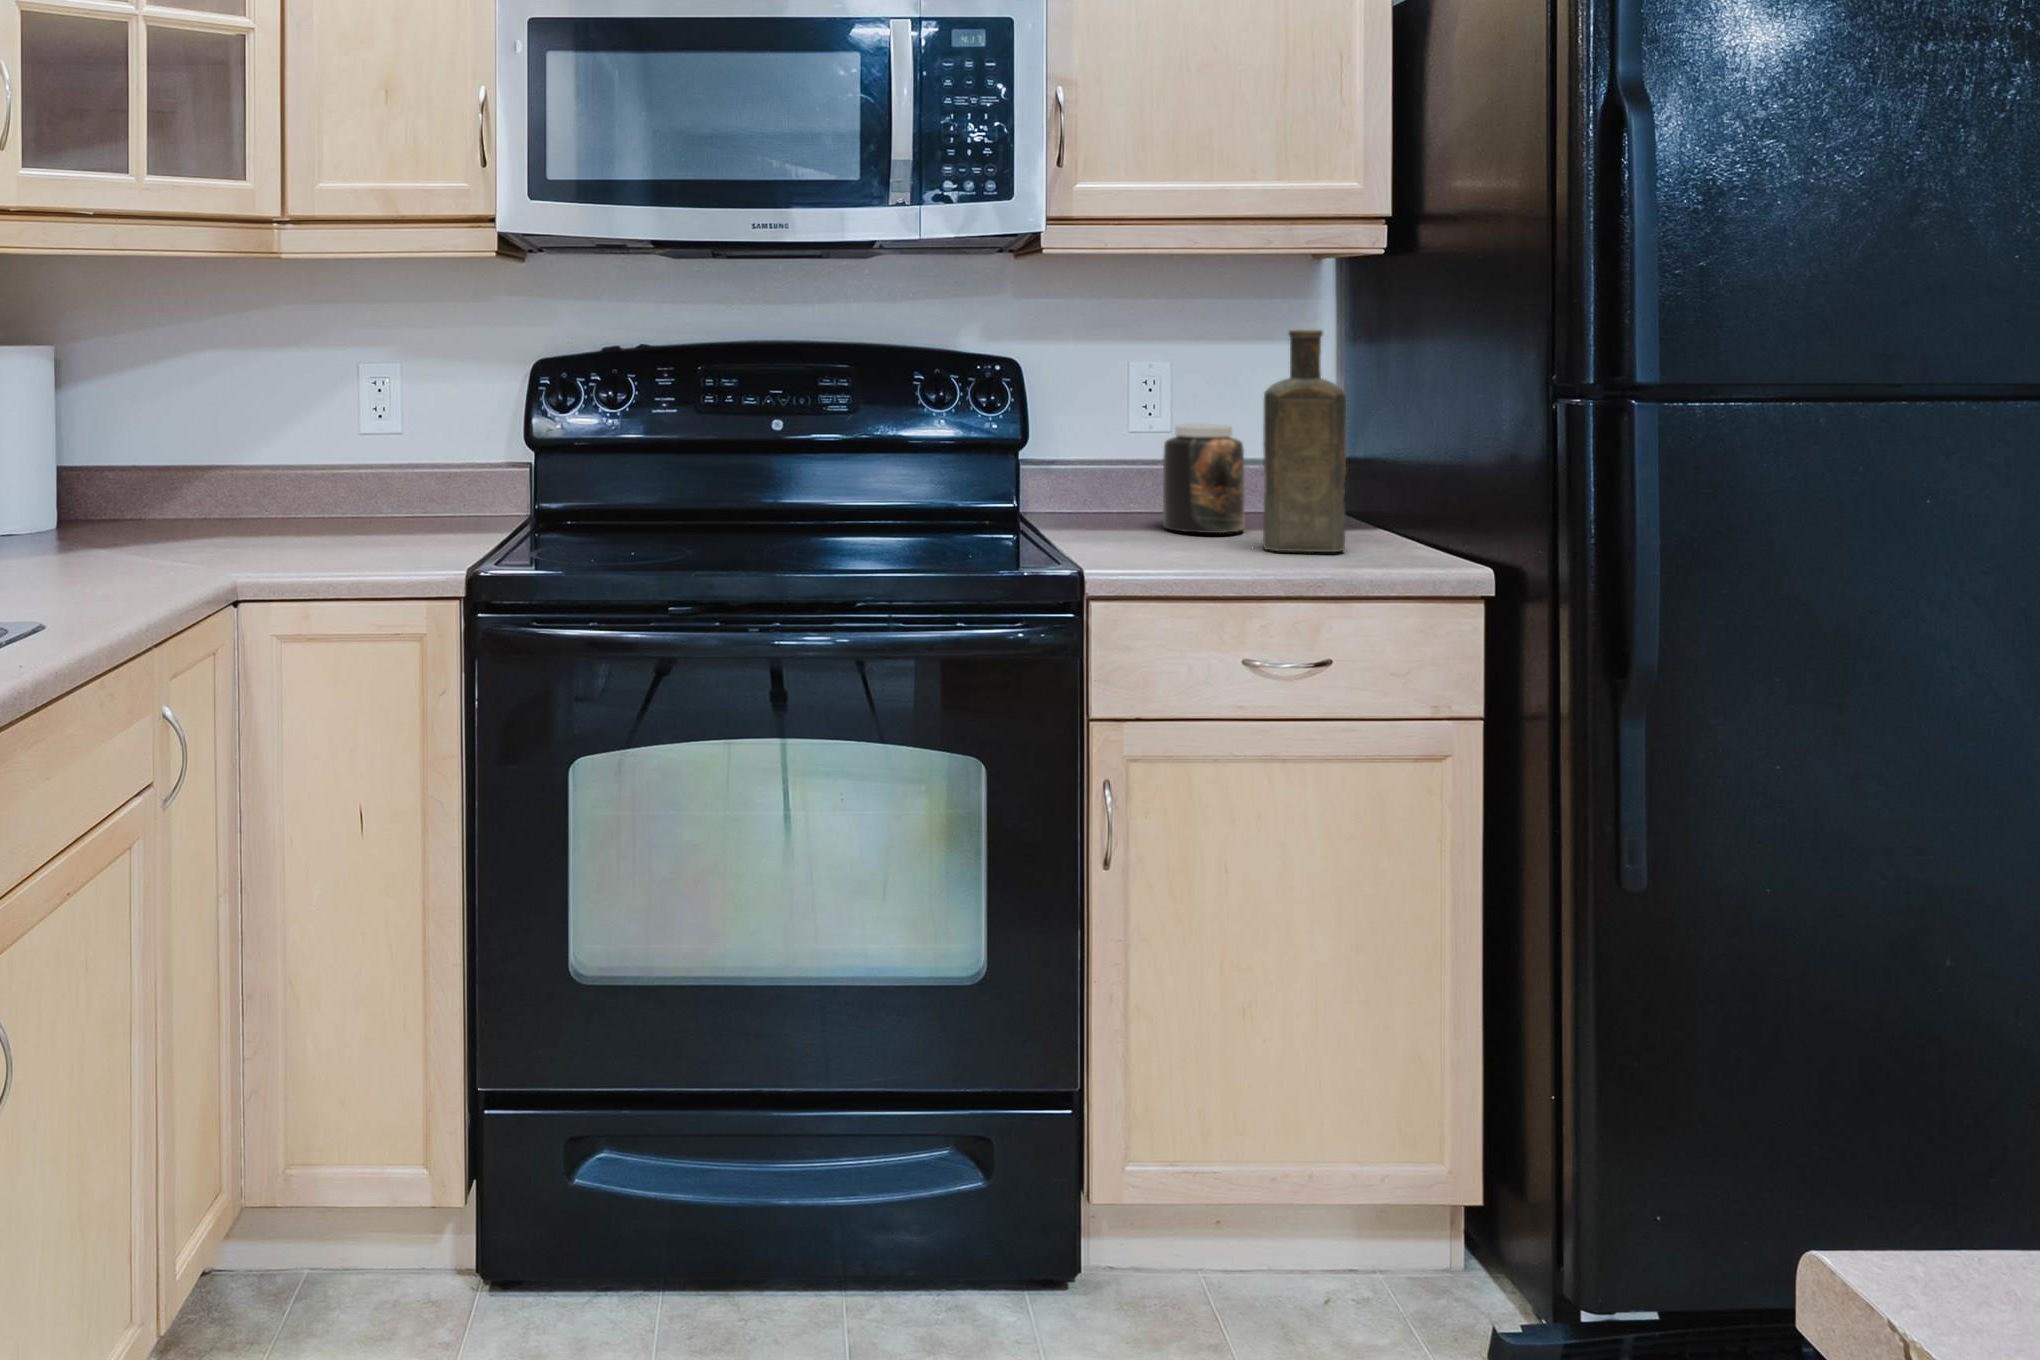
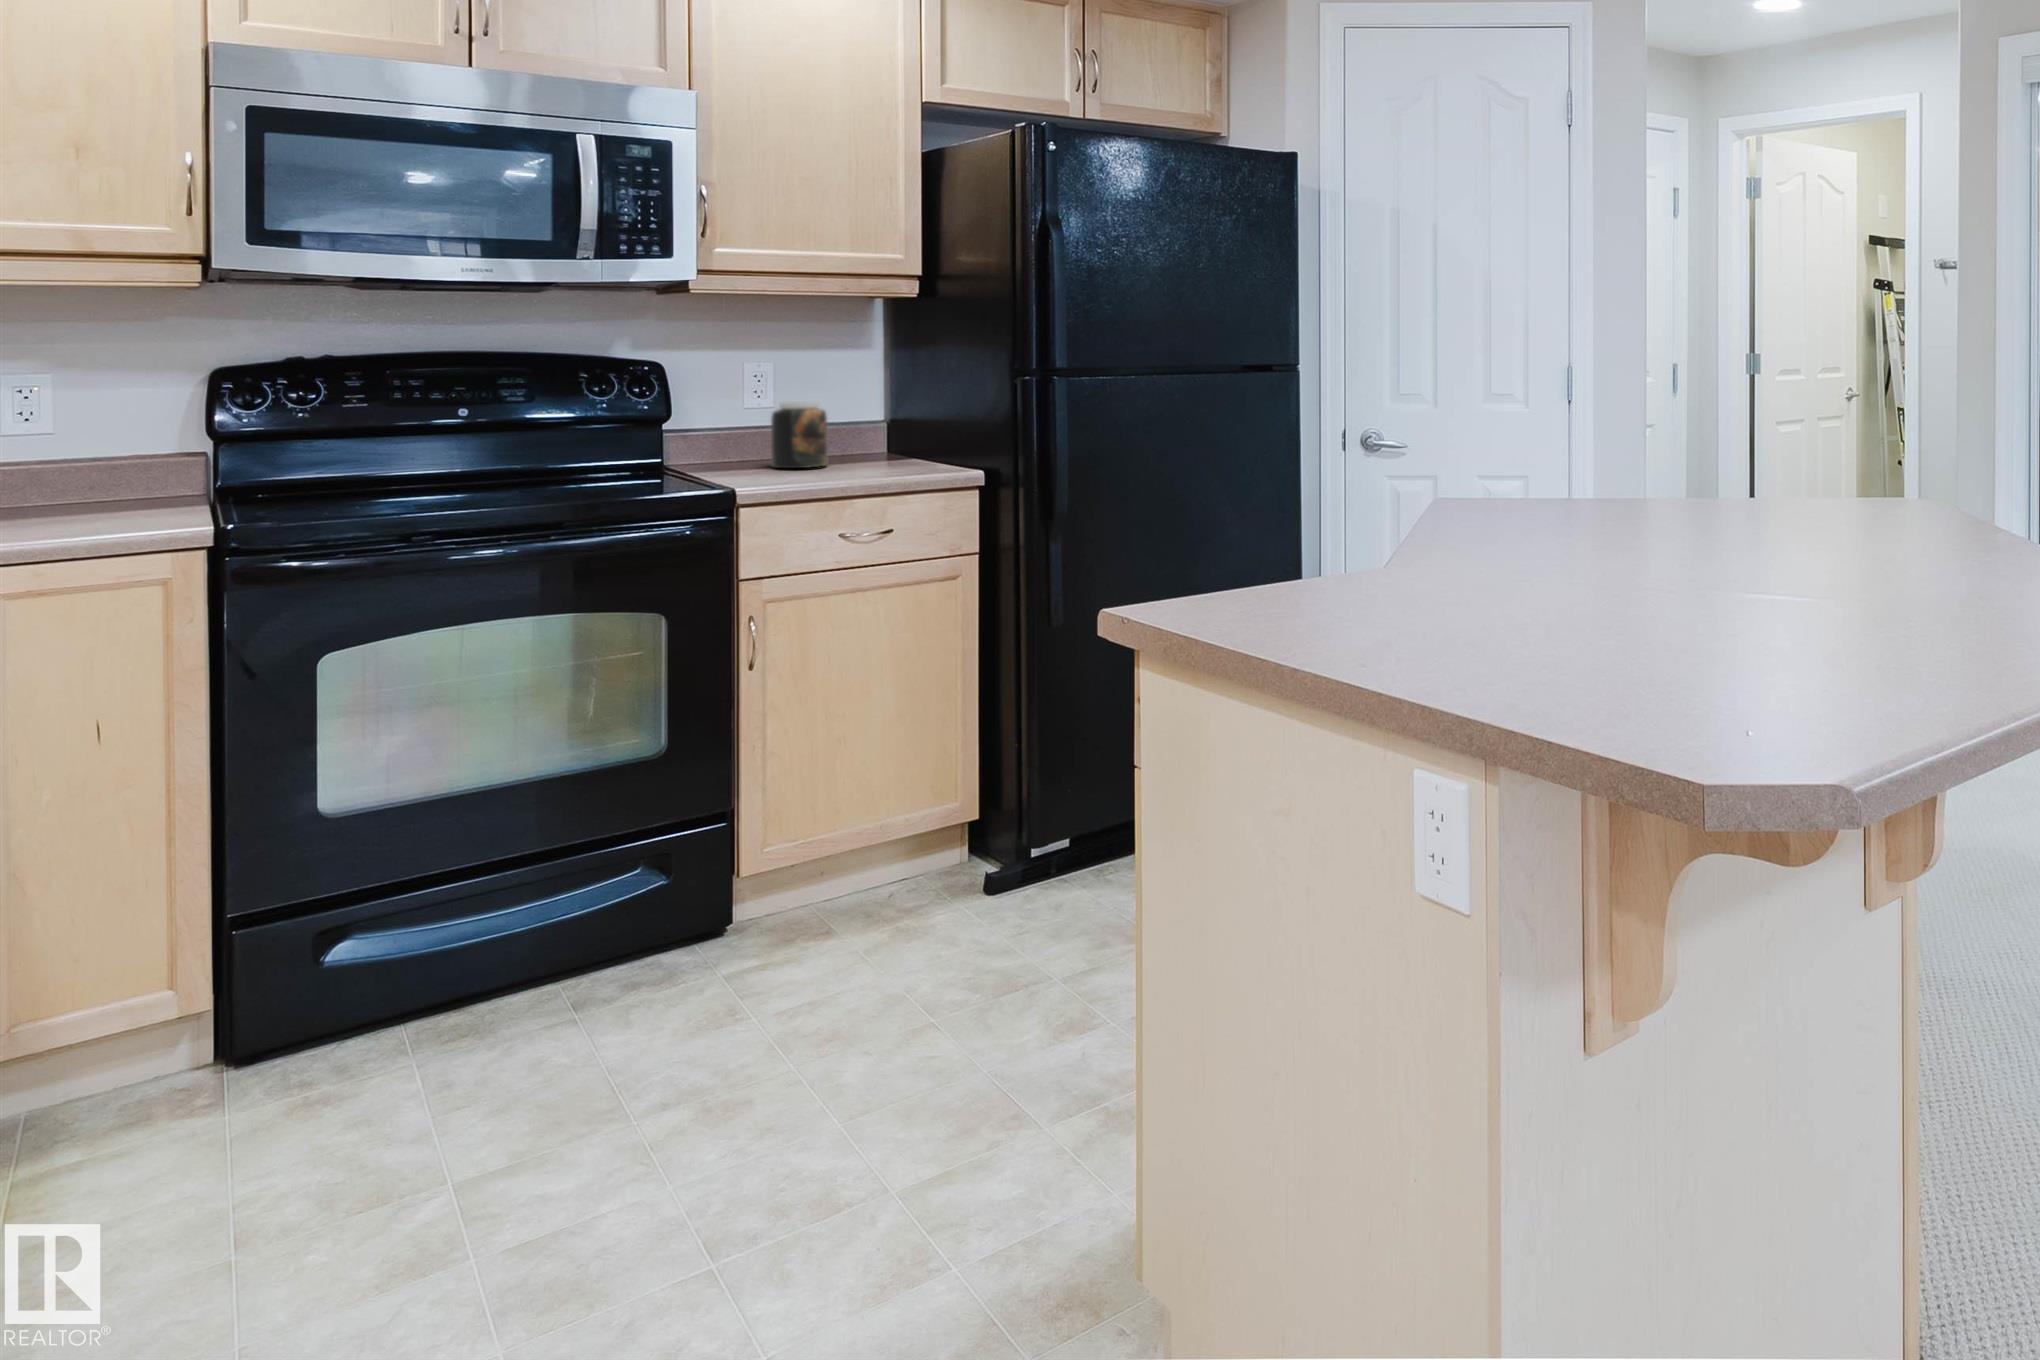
bottle: present [1263,330,1346,552] -> none [833,341,895,474]

